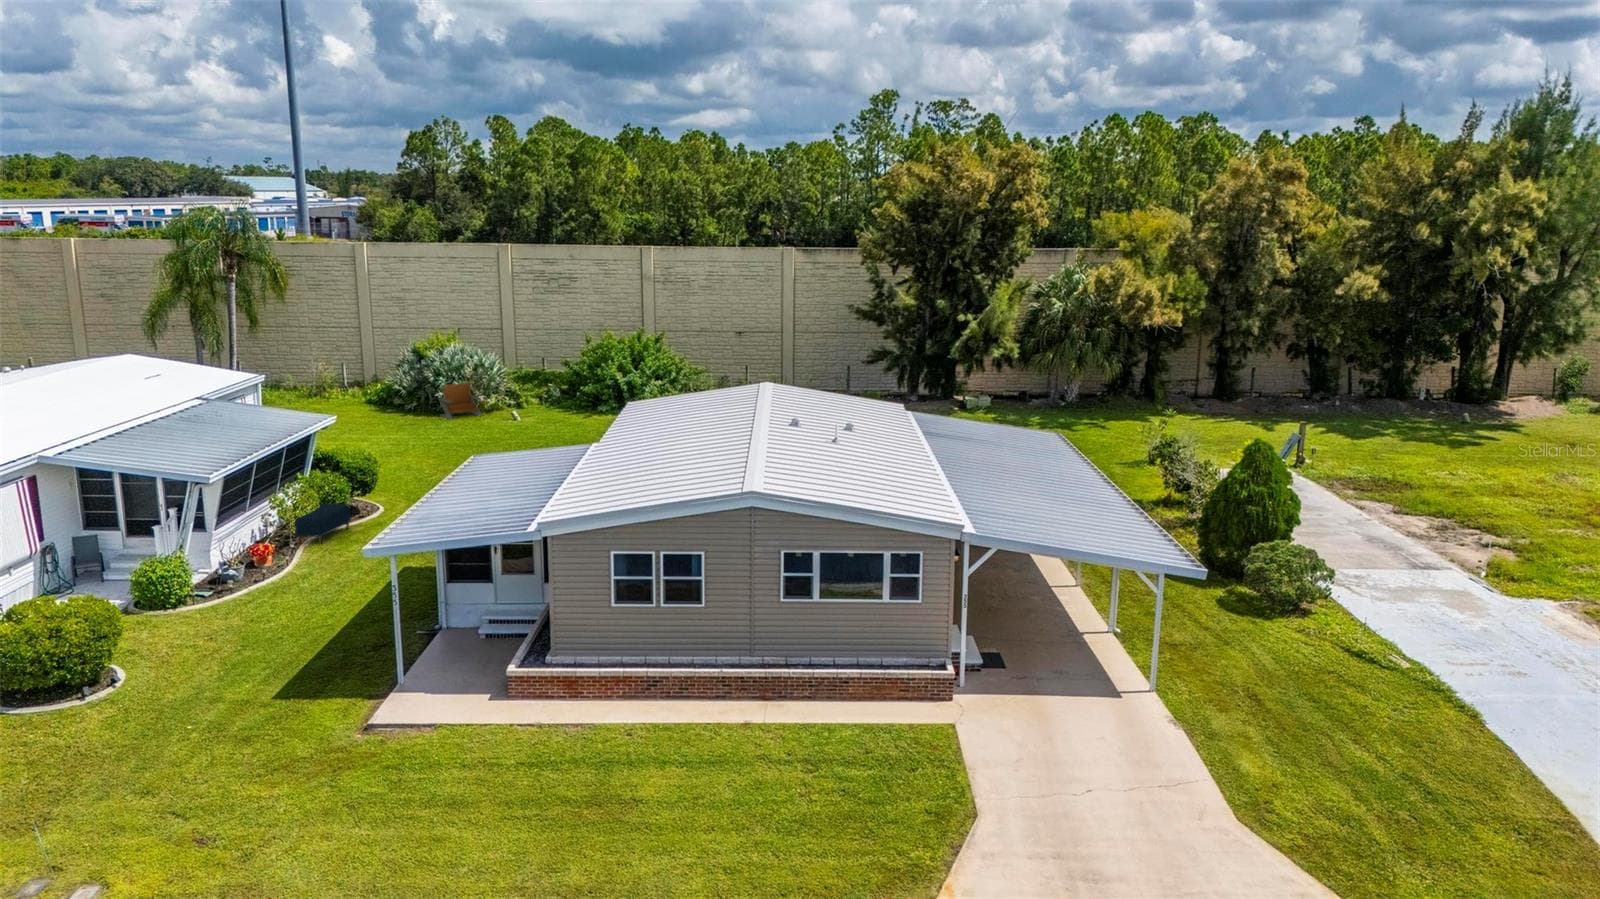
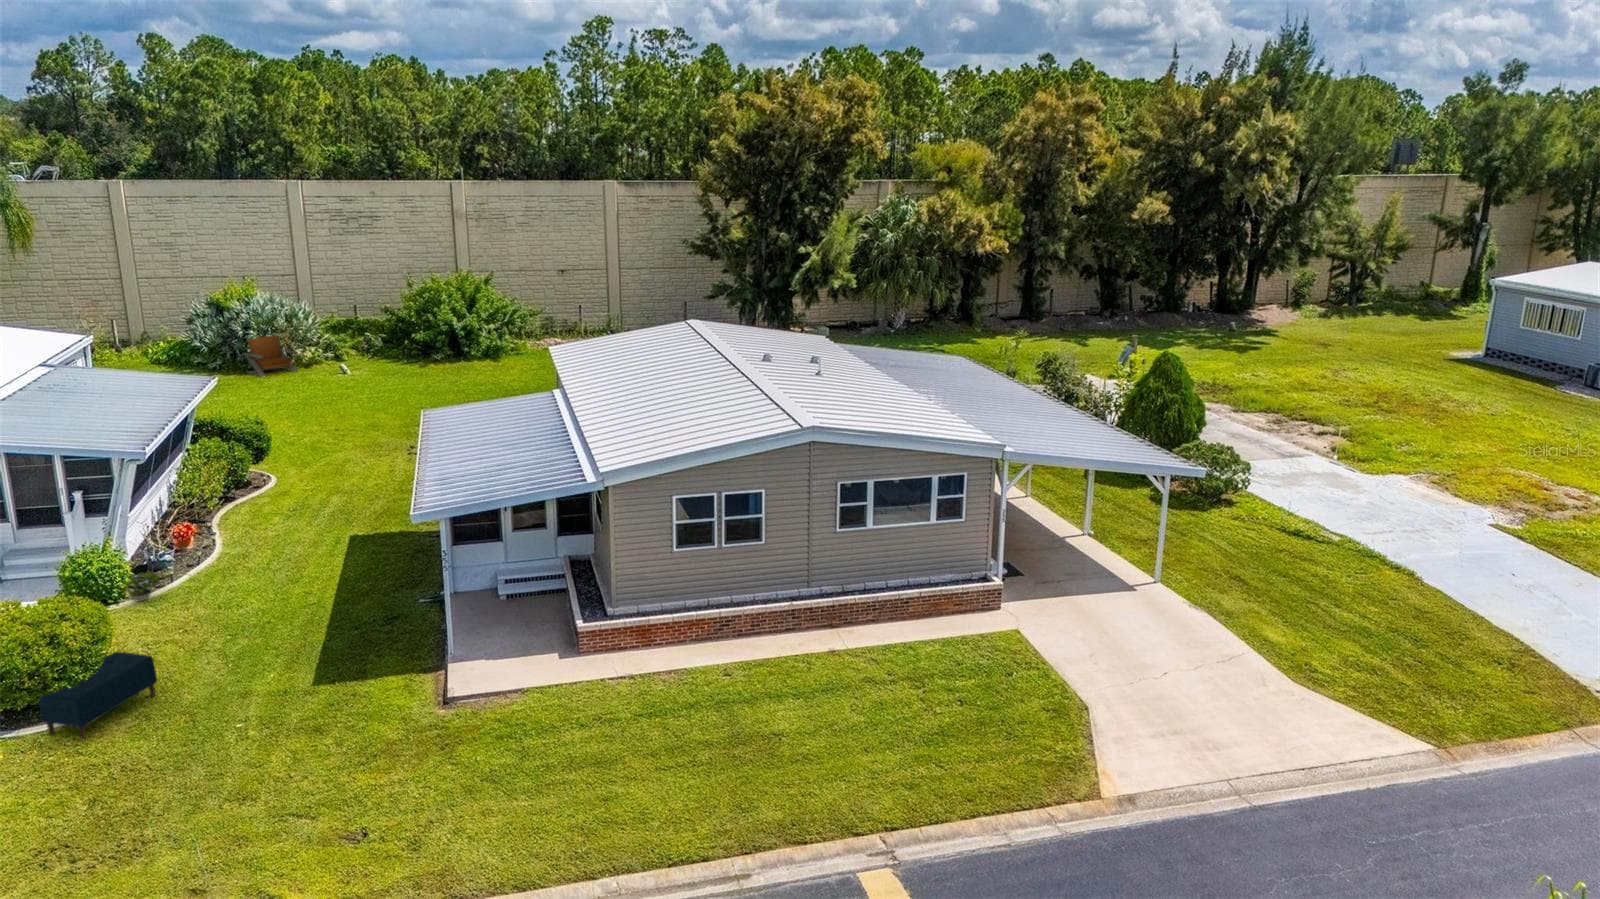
bench: present [295,504,351,545] -> present [39,652,157,740]
potted plant: none [188,581,220,607] -> present [125,571,159,601]

